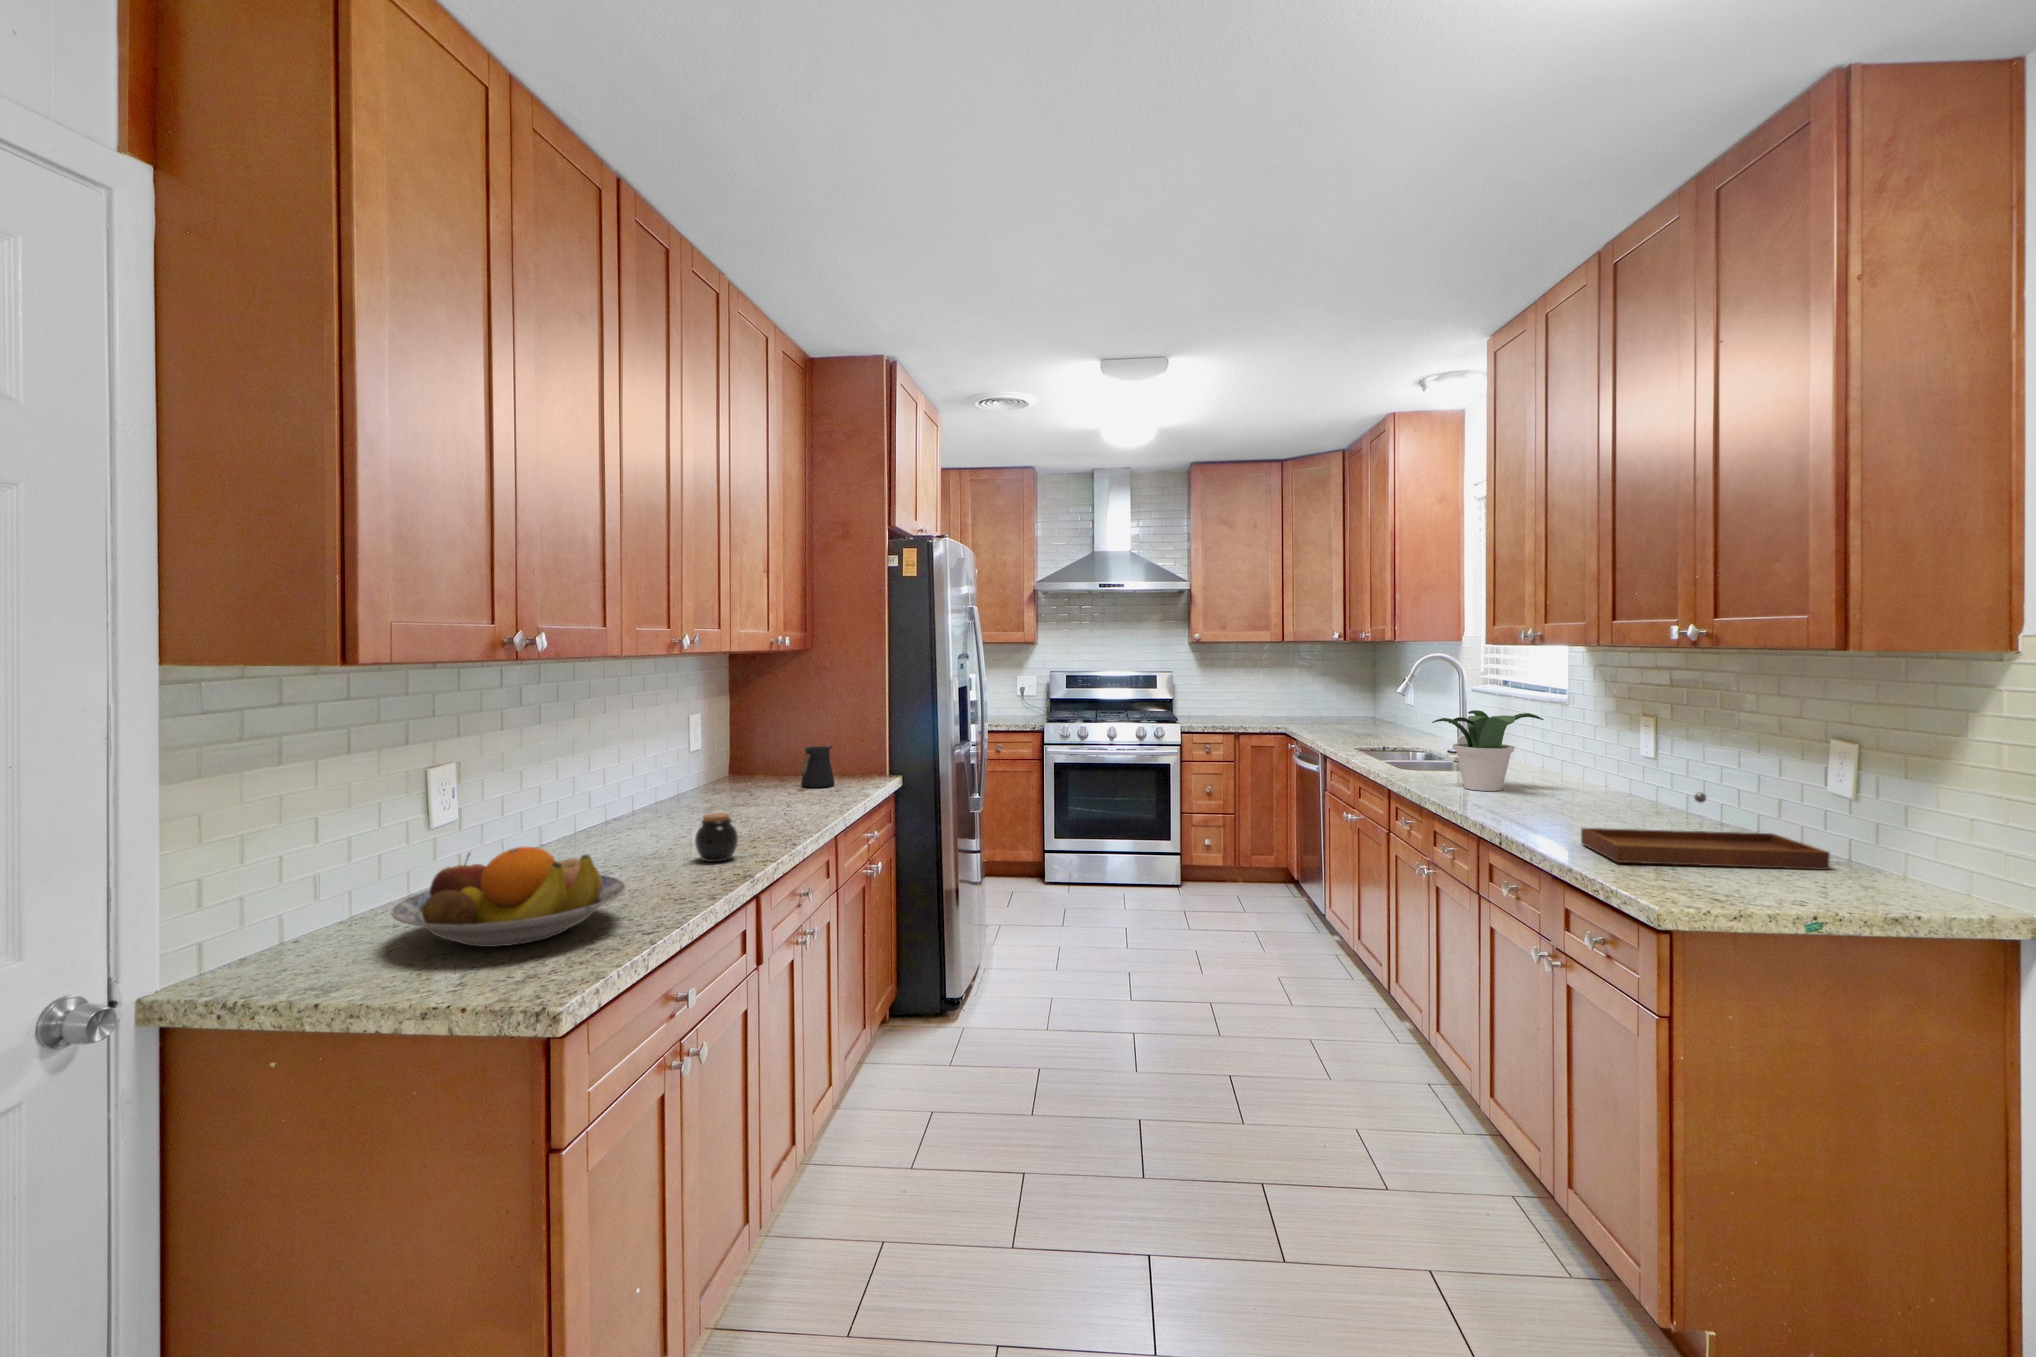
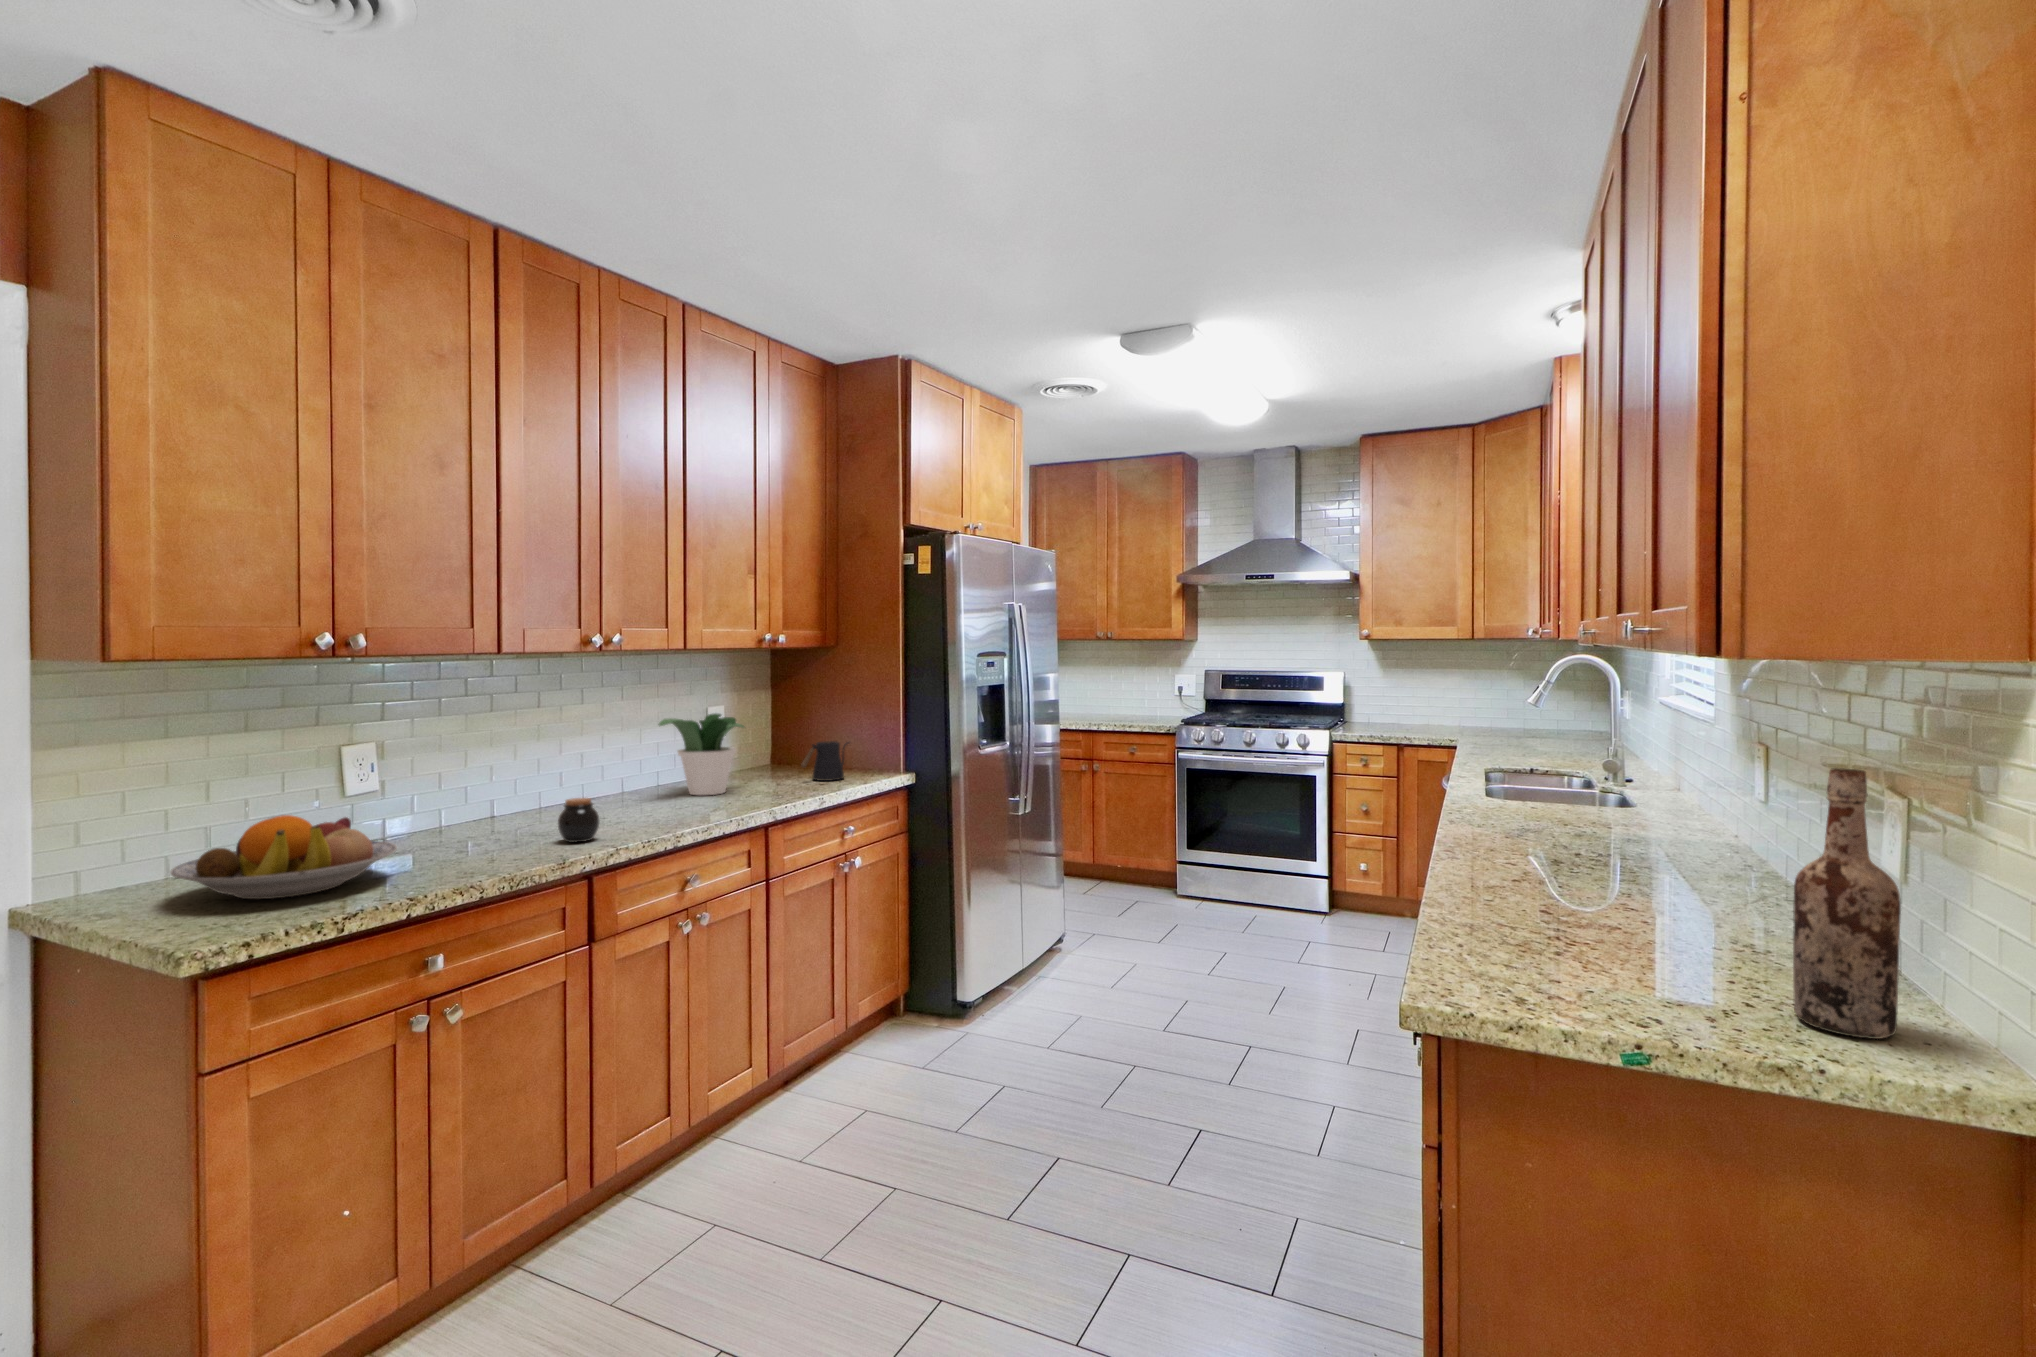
potted plant: present [1432,710,1544,791] -> present [659,714,744,795]
wine bottle: none [1859,732,1927,898] -> present [1793,768,1901,1039]
tray: present [1581,793,1830,870] -> none [1491,845,1820,977]

